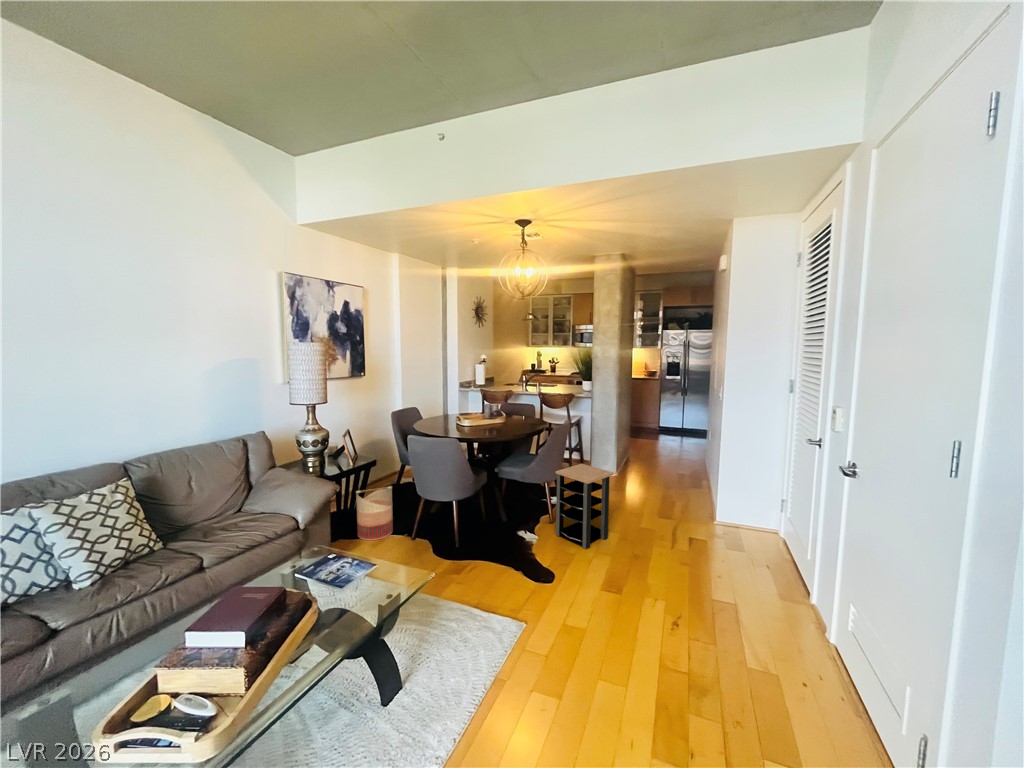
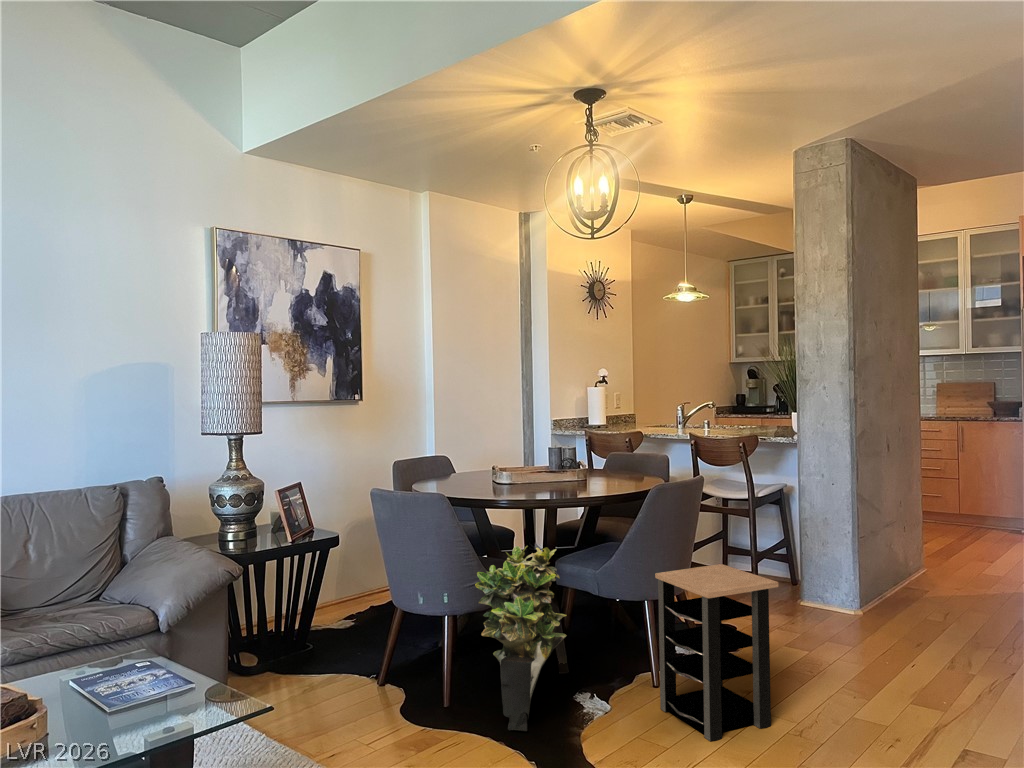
potted plant: none [469,461,518,556] -> present [475,546,566,731]
basket: present [356,487,393,540] -> none [300,587,364,682]

